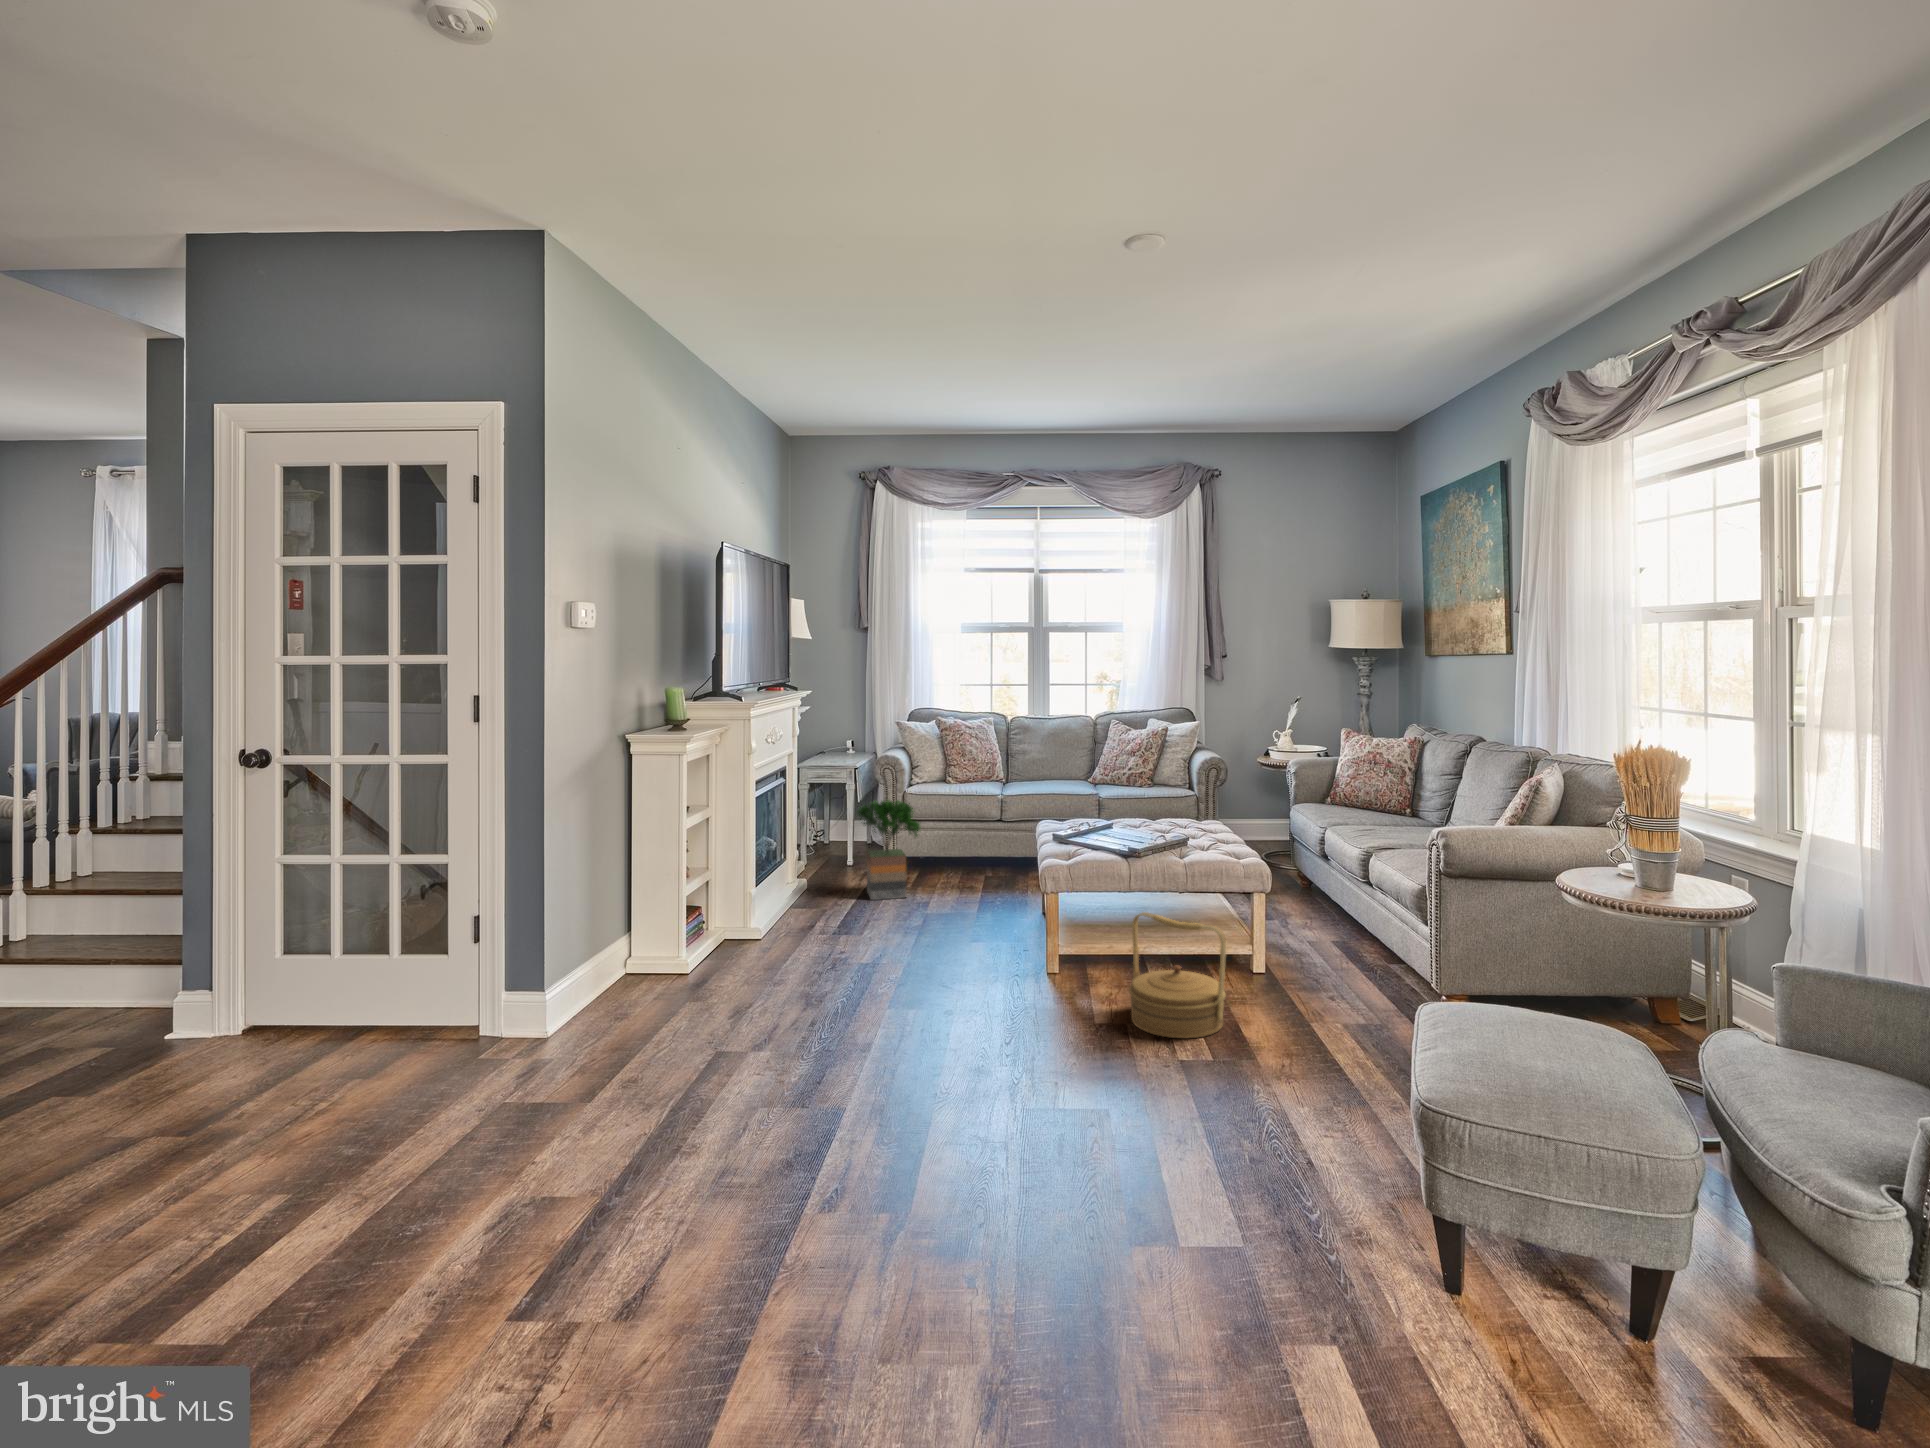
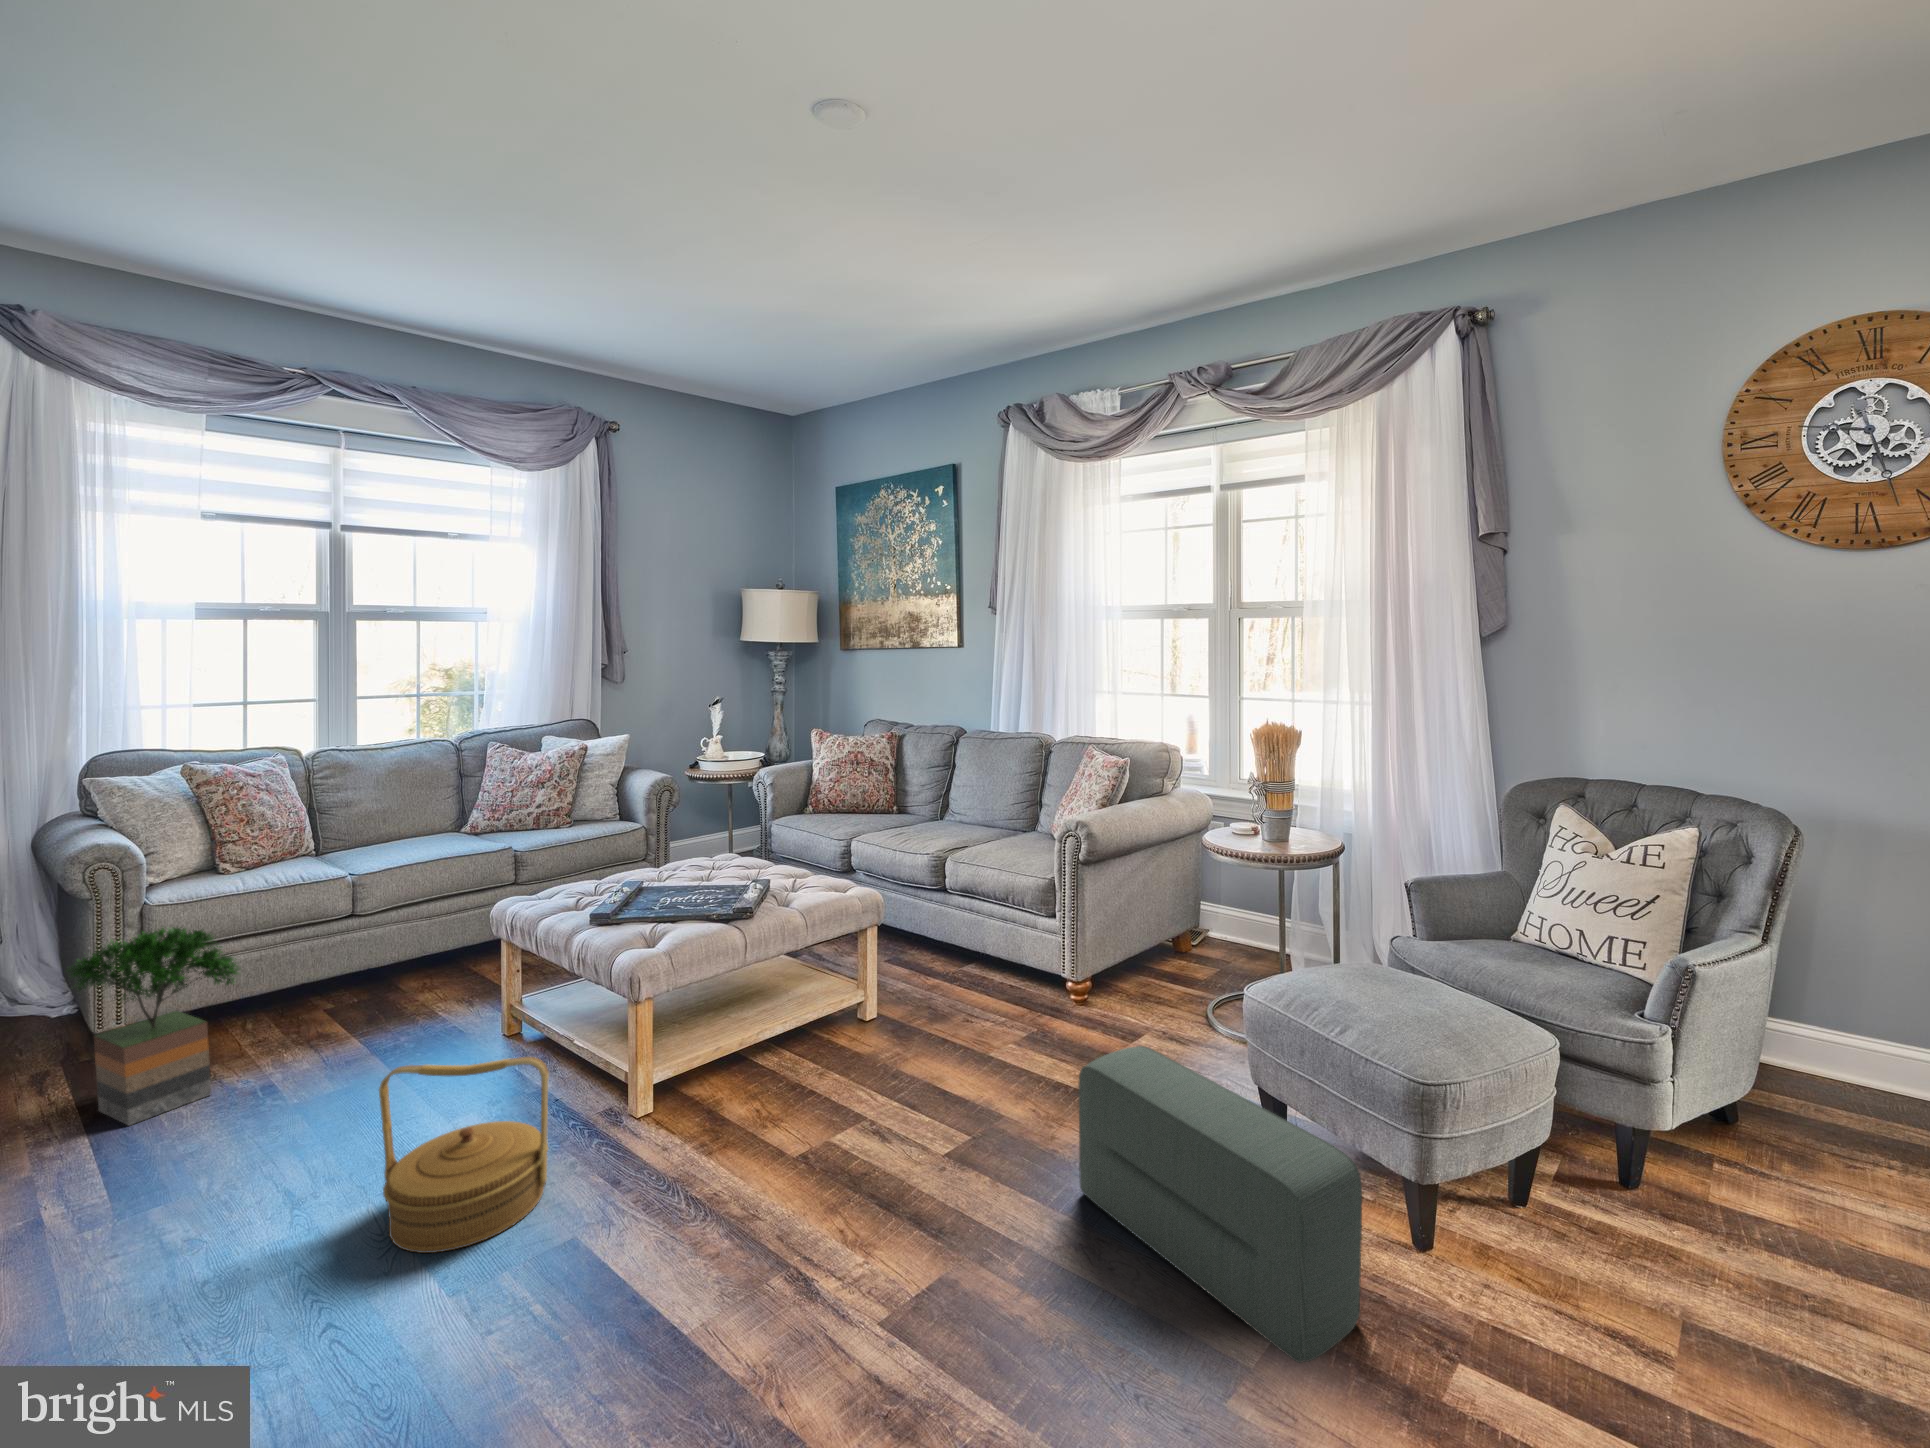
basket: present [1129,912,1226,1038] -> present [379,1057,549,1253]
pouf: none [1248,978,1339,1212] -> present [1078,1046,1362,1363]

